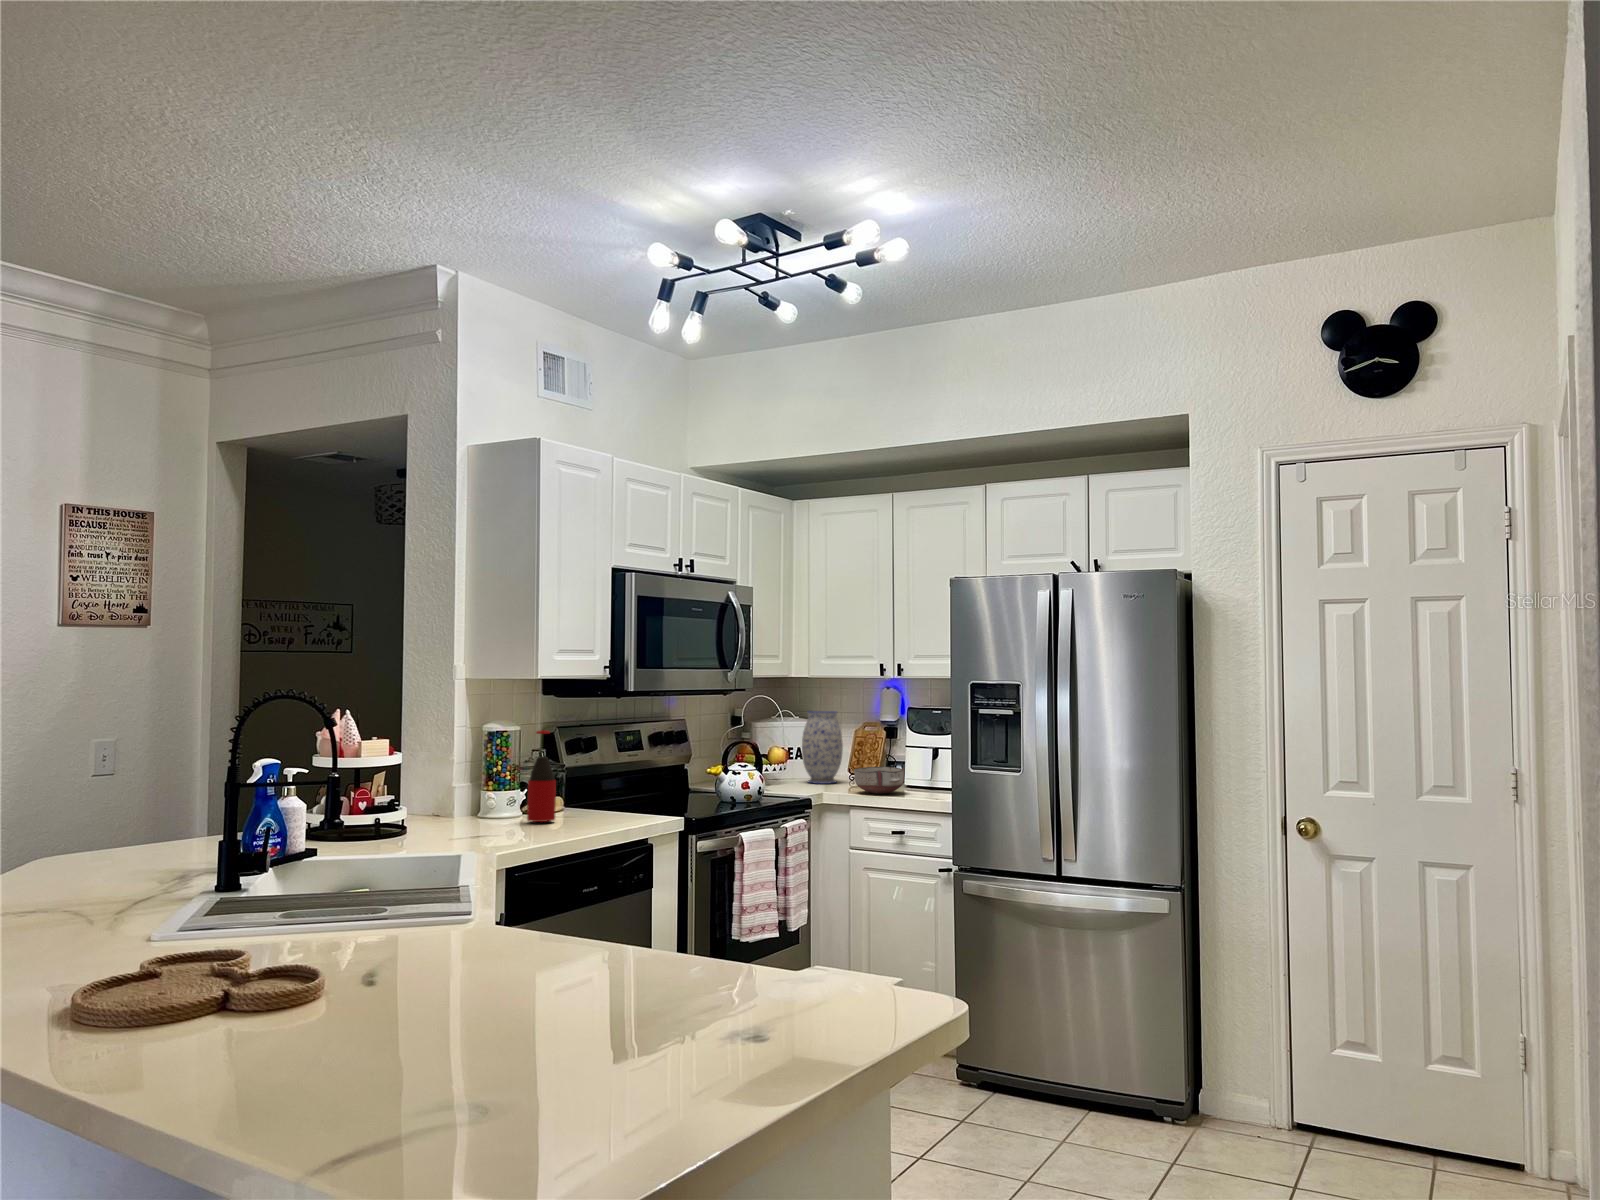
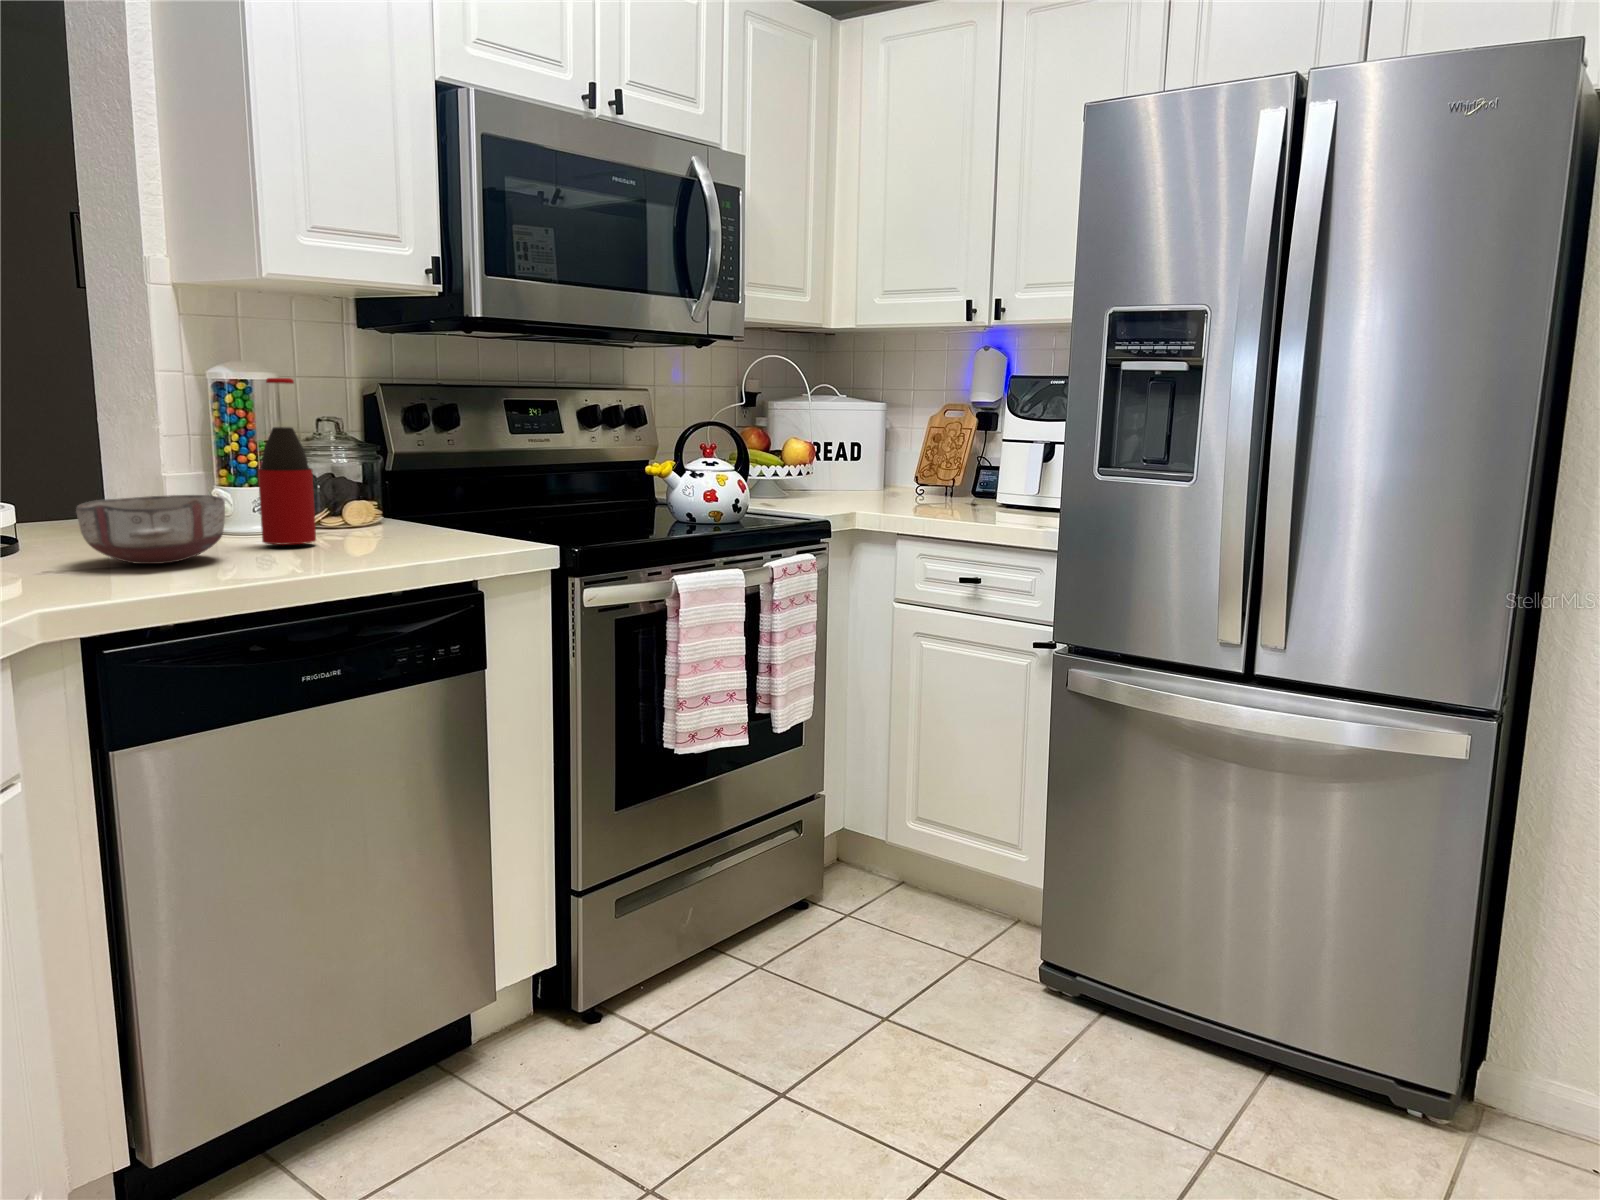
vase: present [802,711,843,784] -> none [841,383,905,497]
ceramic bowl: present [854,767,905,794] -> present [76,495,225,564]

